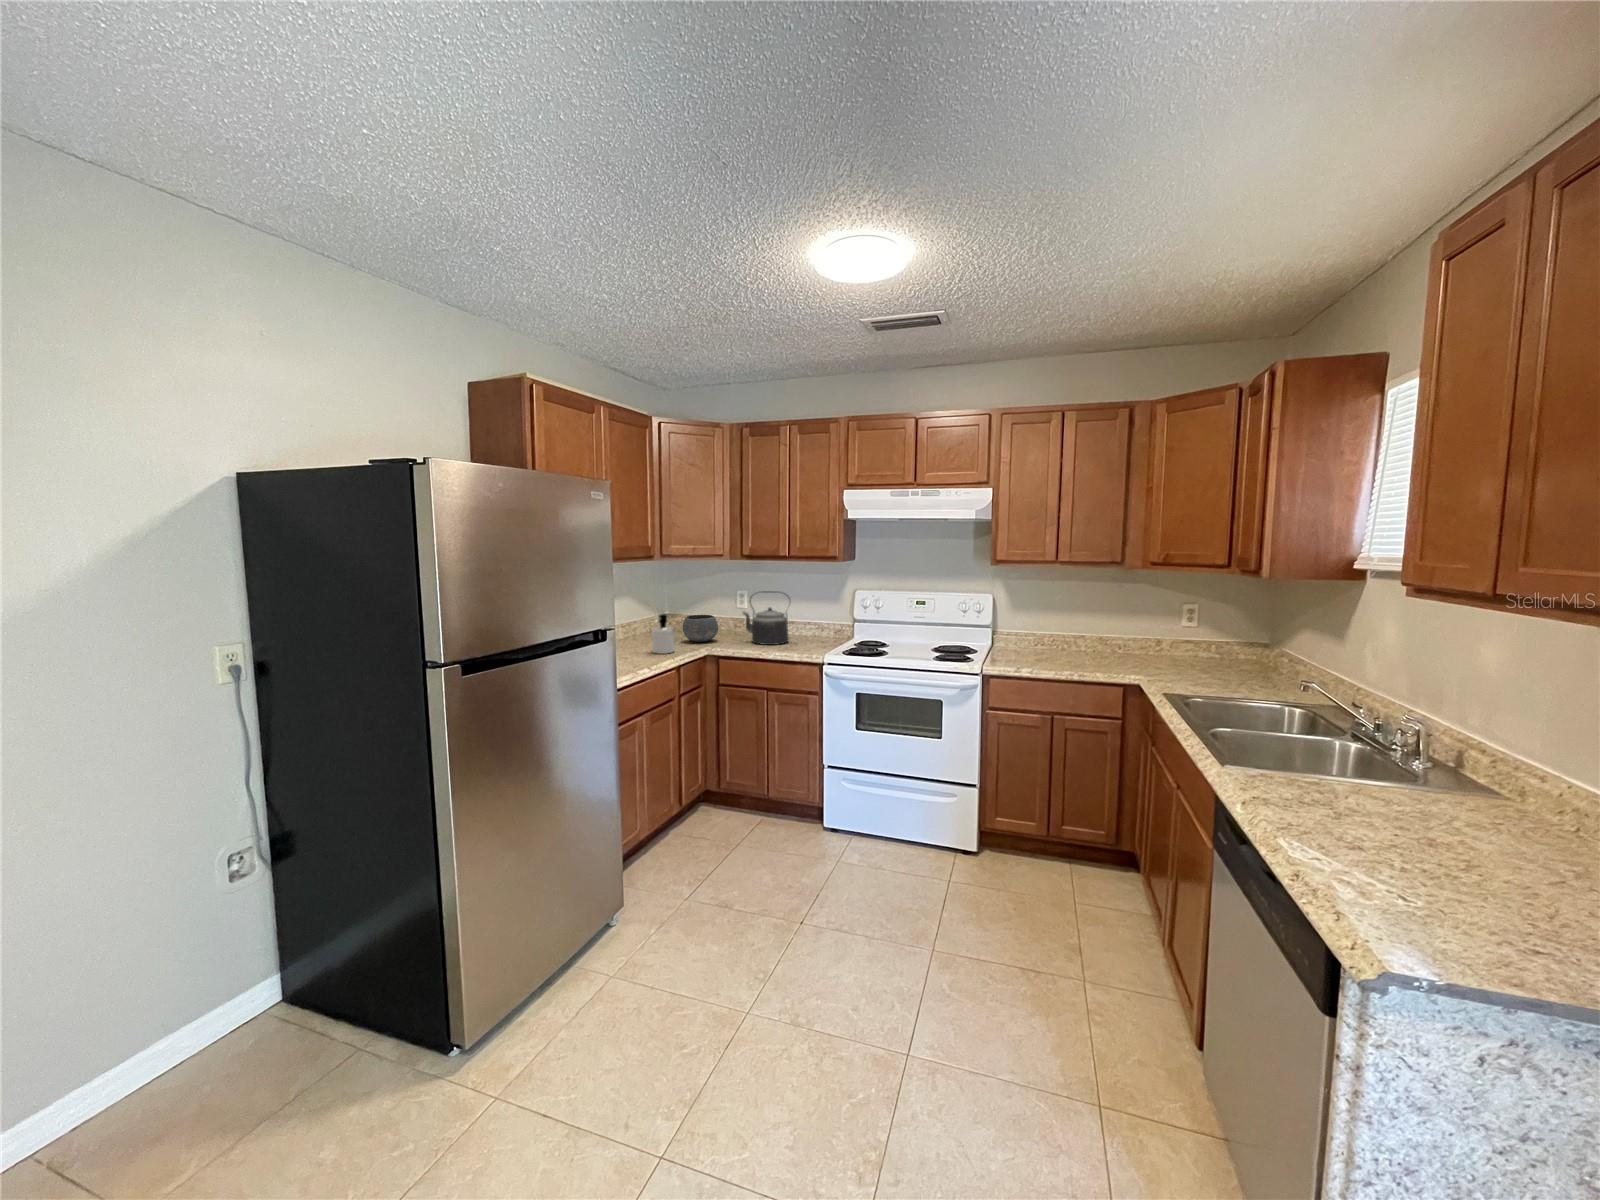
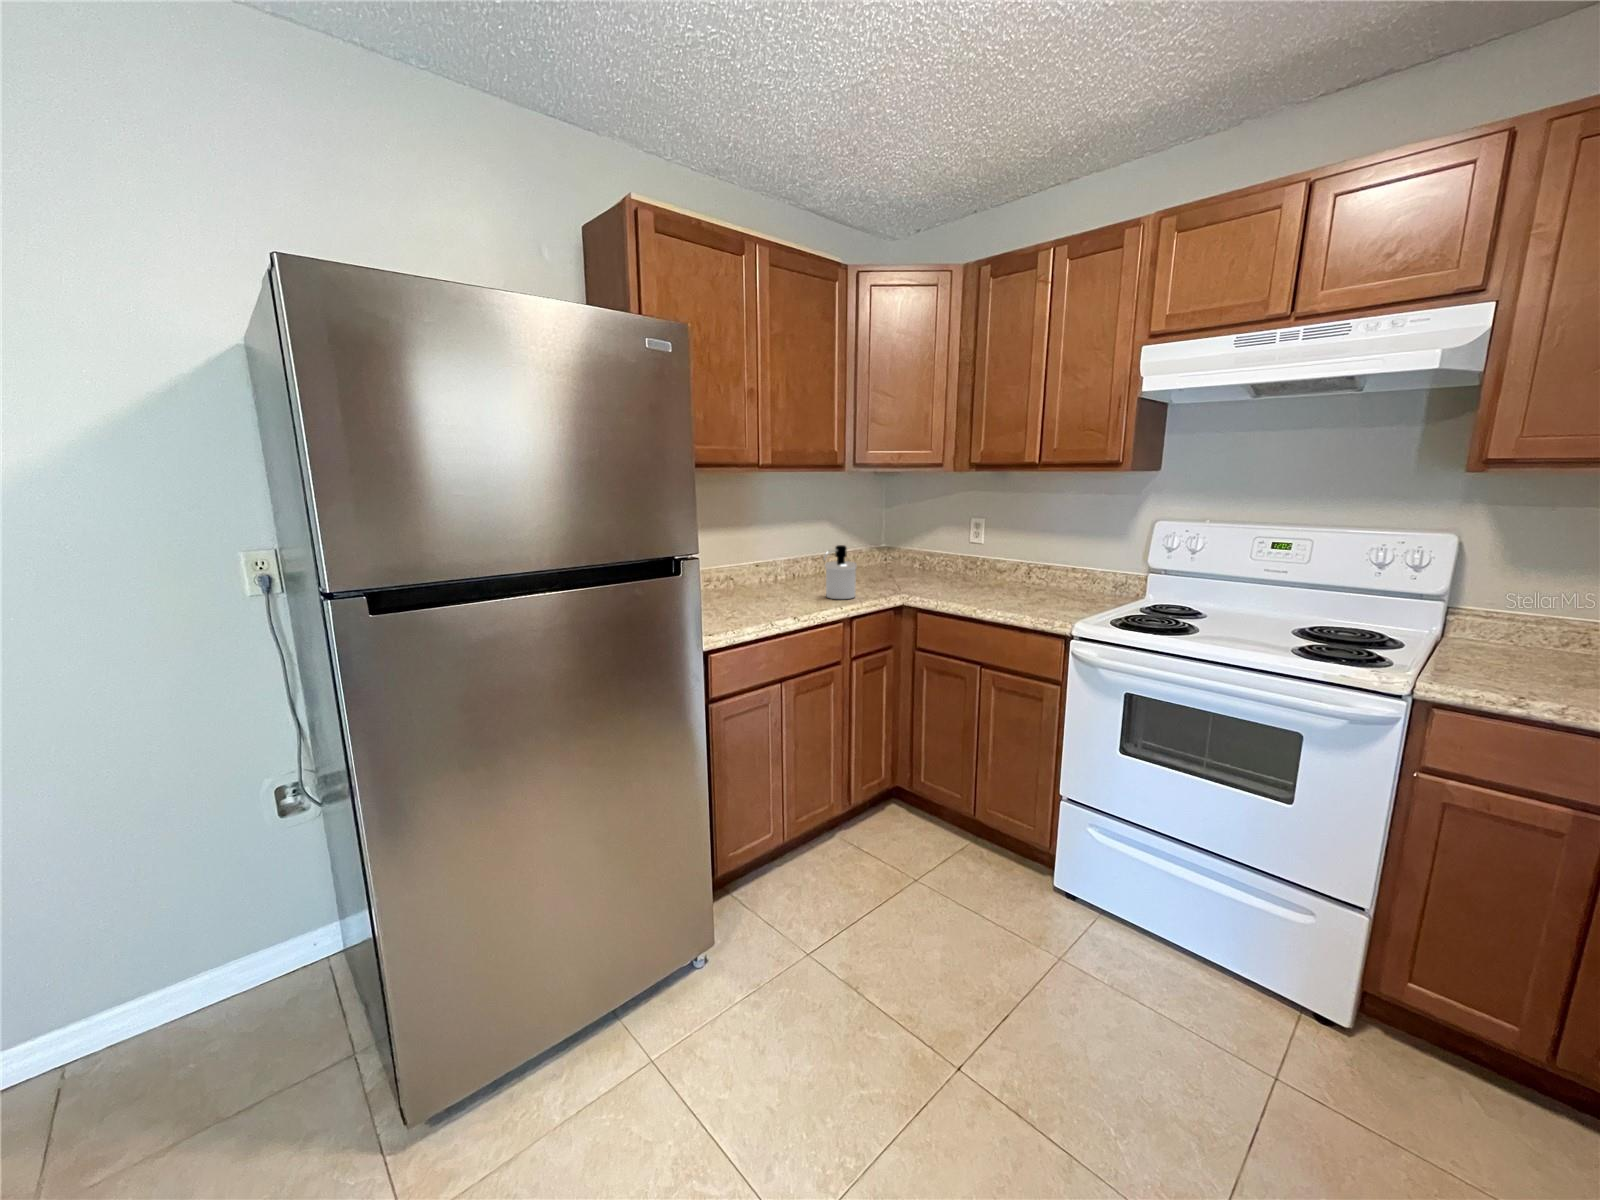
kettle: present [743,591,789,645] -> none [965,518,1039,599]
bowl: present [683,615,718,642] -> none [881,549,930,587]

